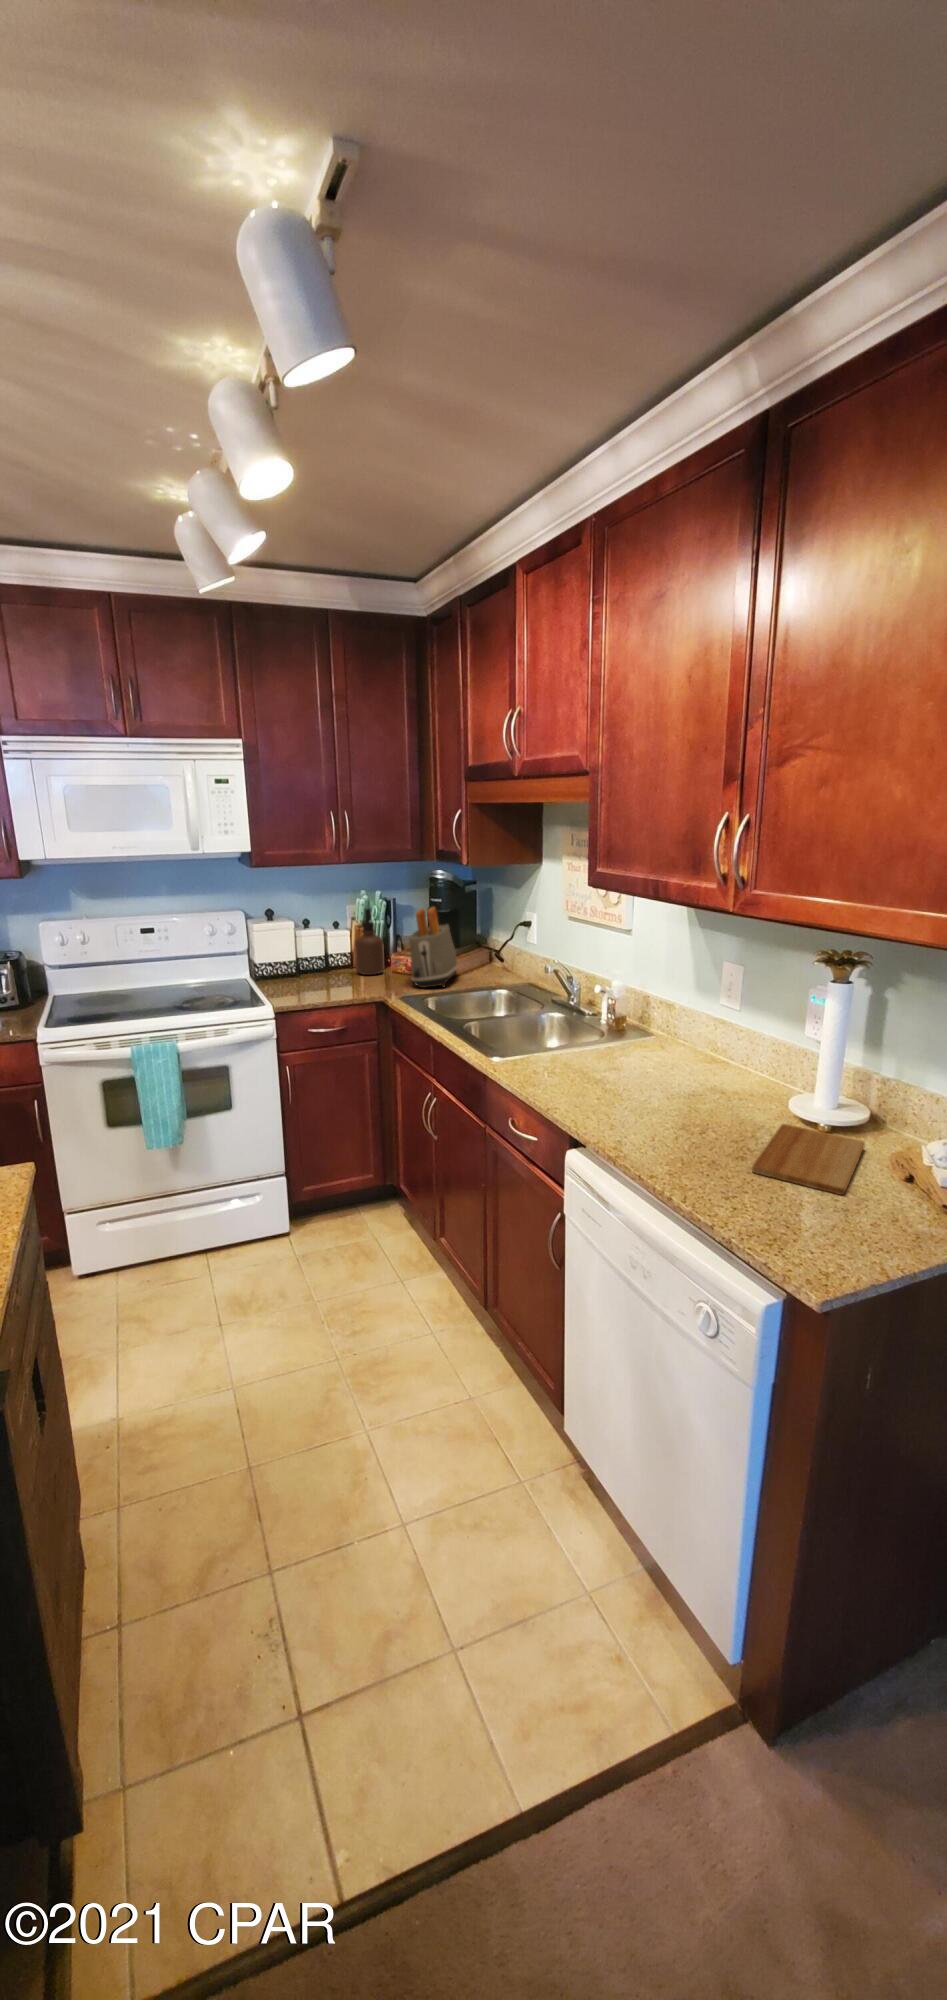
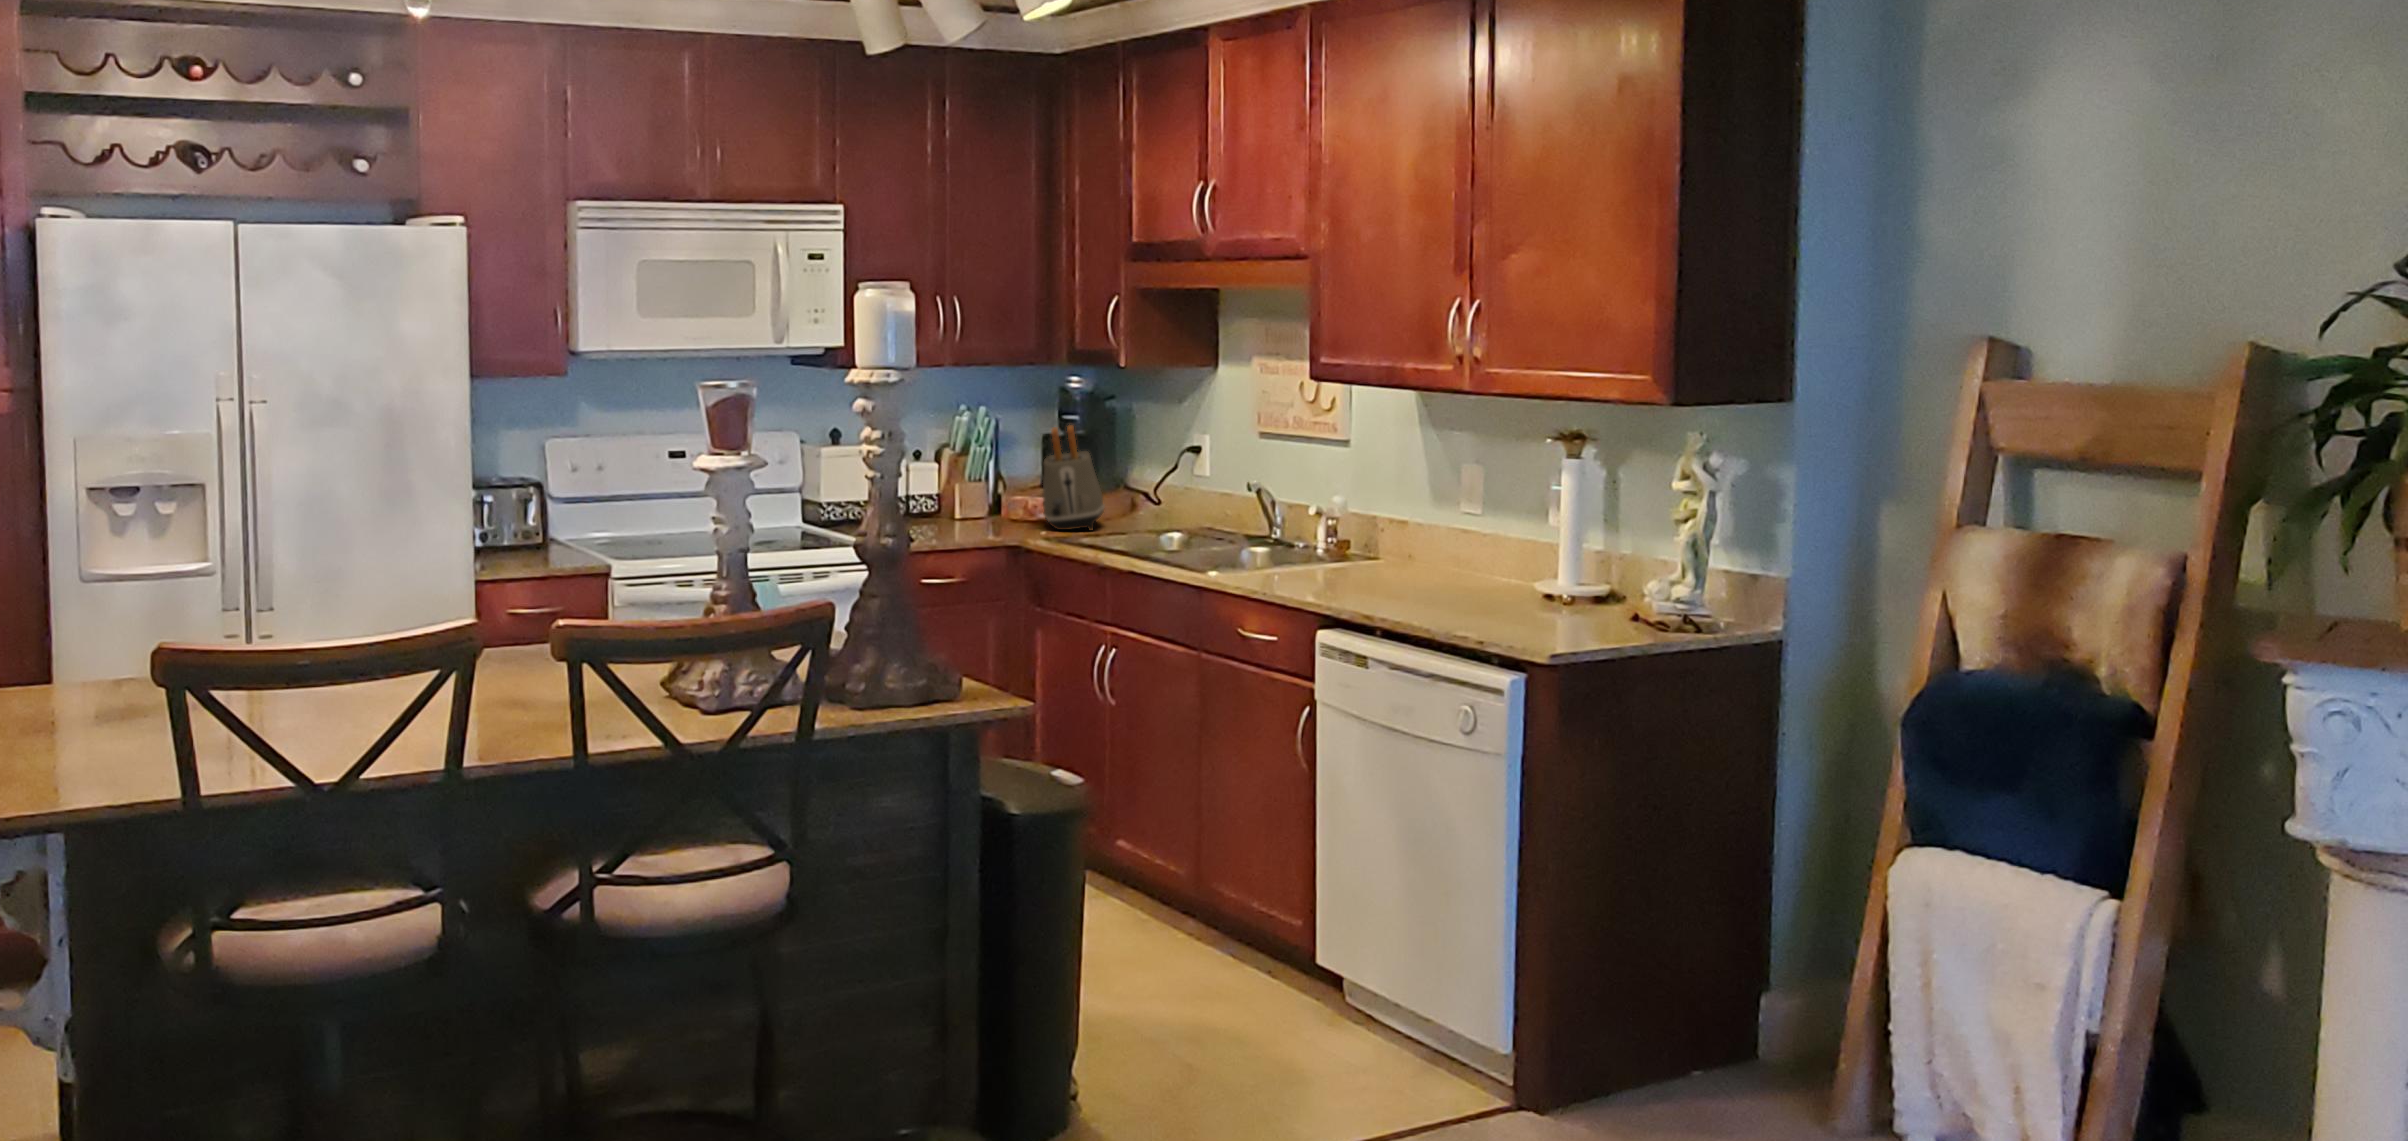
soap dispenser: present [355,909,385,975] -> none [954,429,994,521]
cutting board: present [752,1124,865,1195] -> none [1497,598,1604,627]

